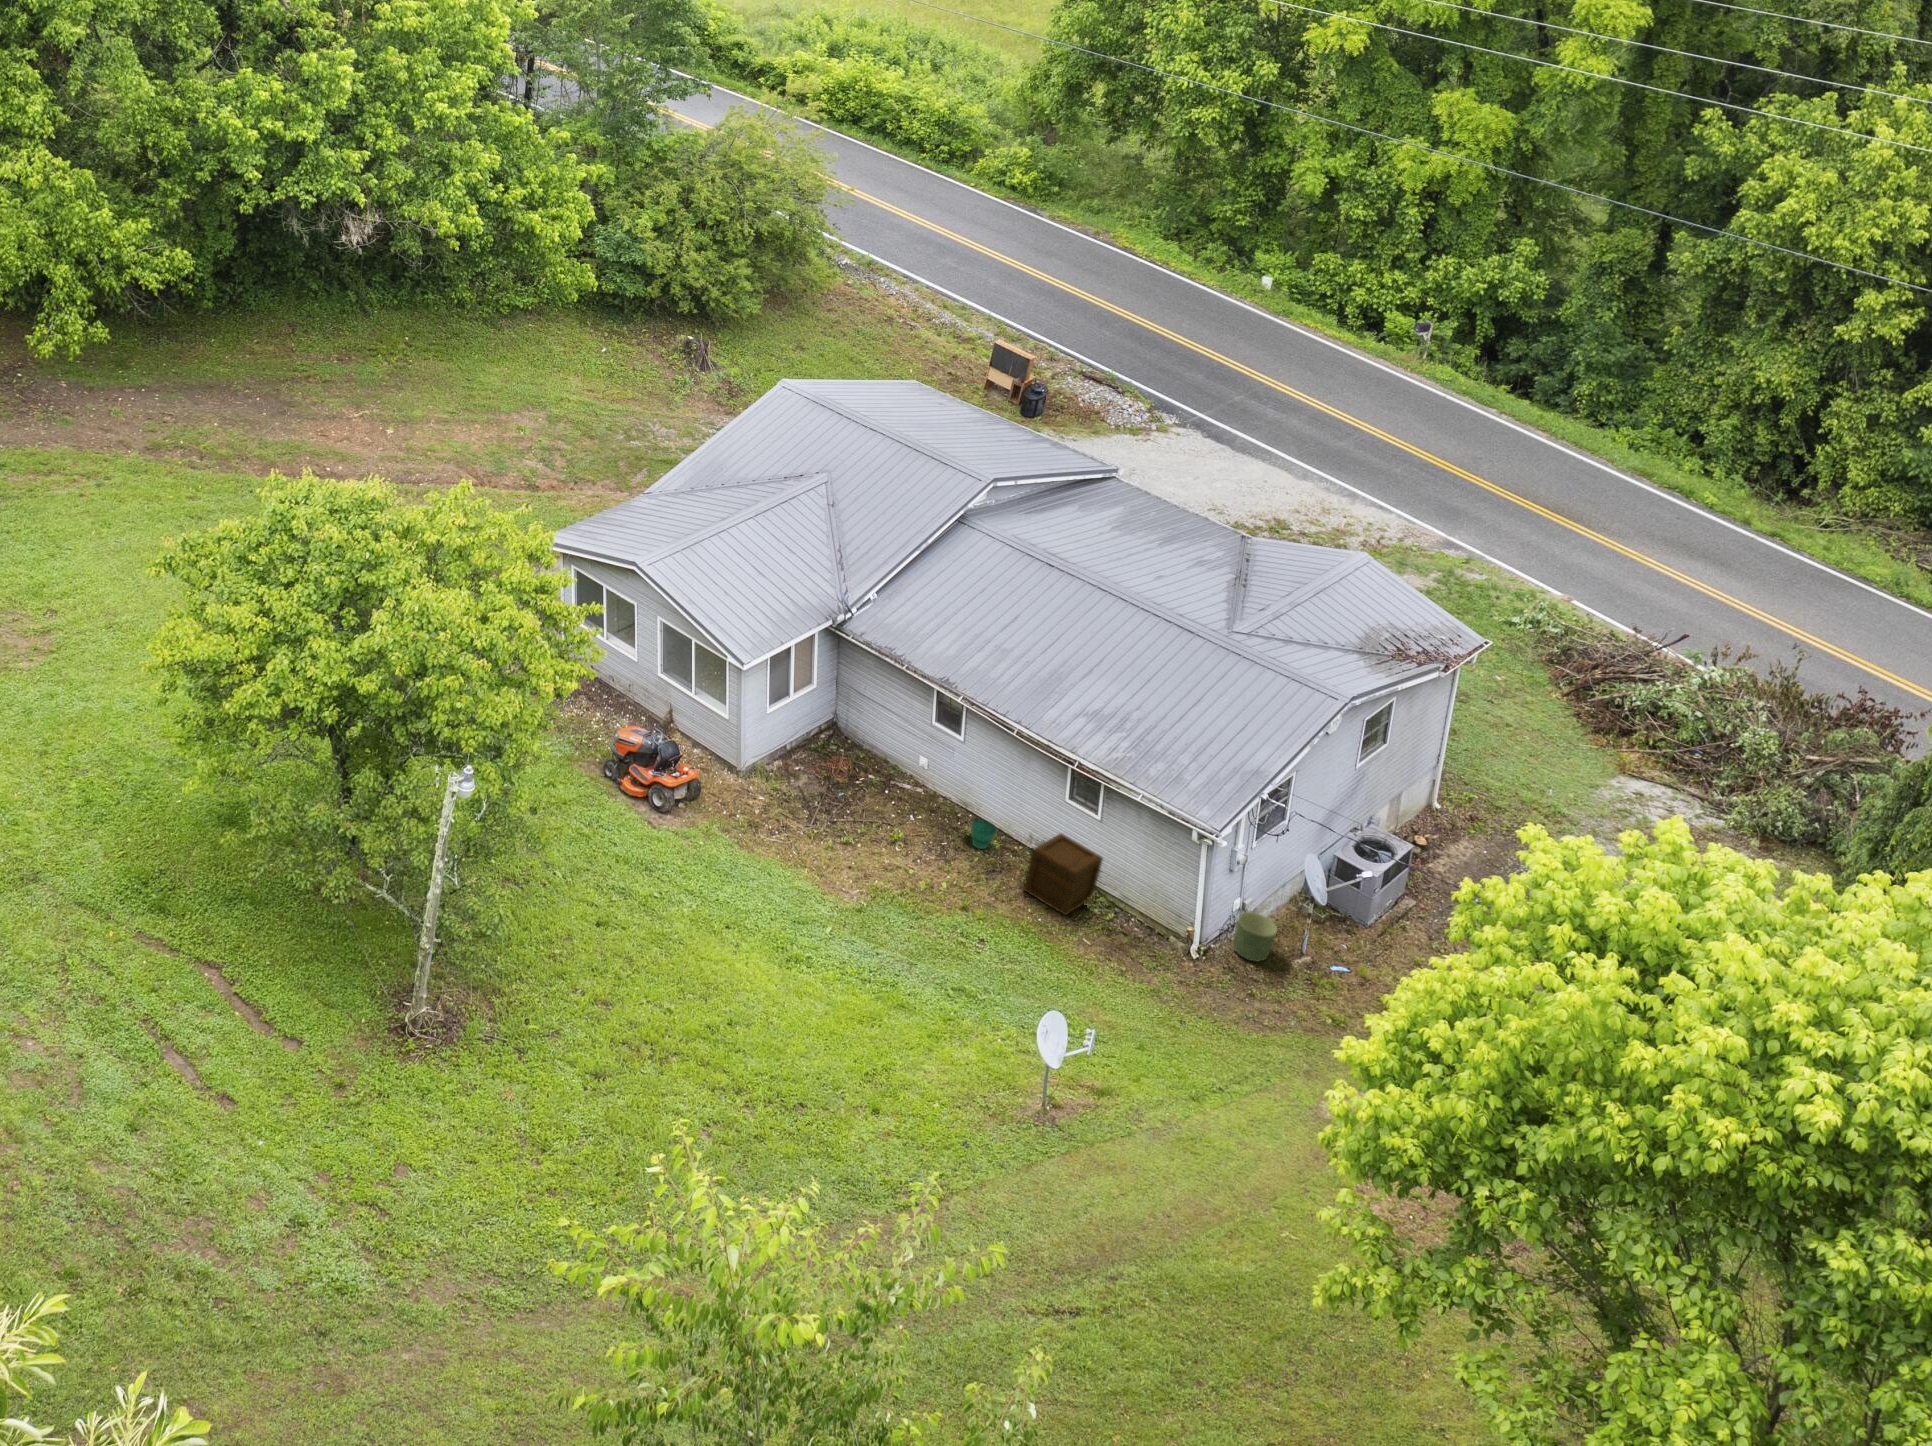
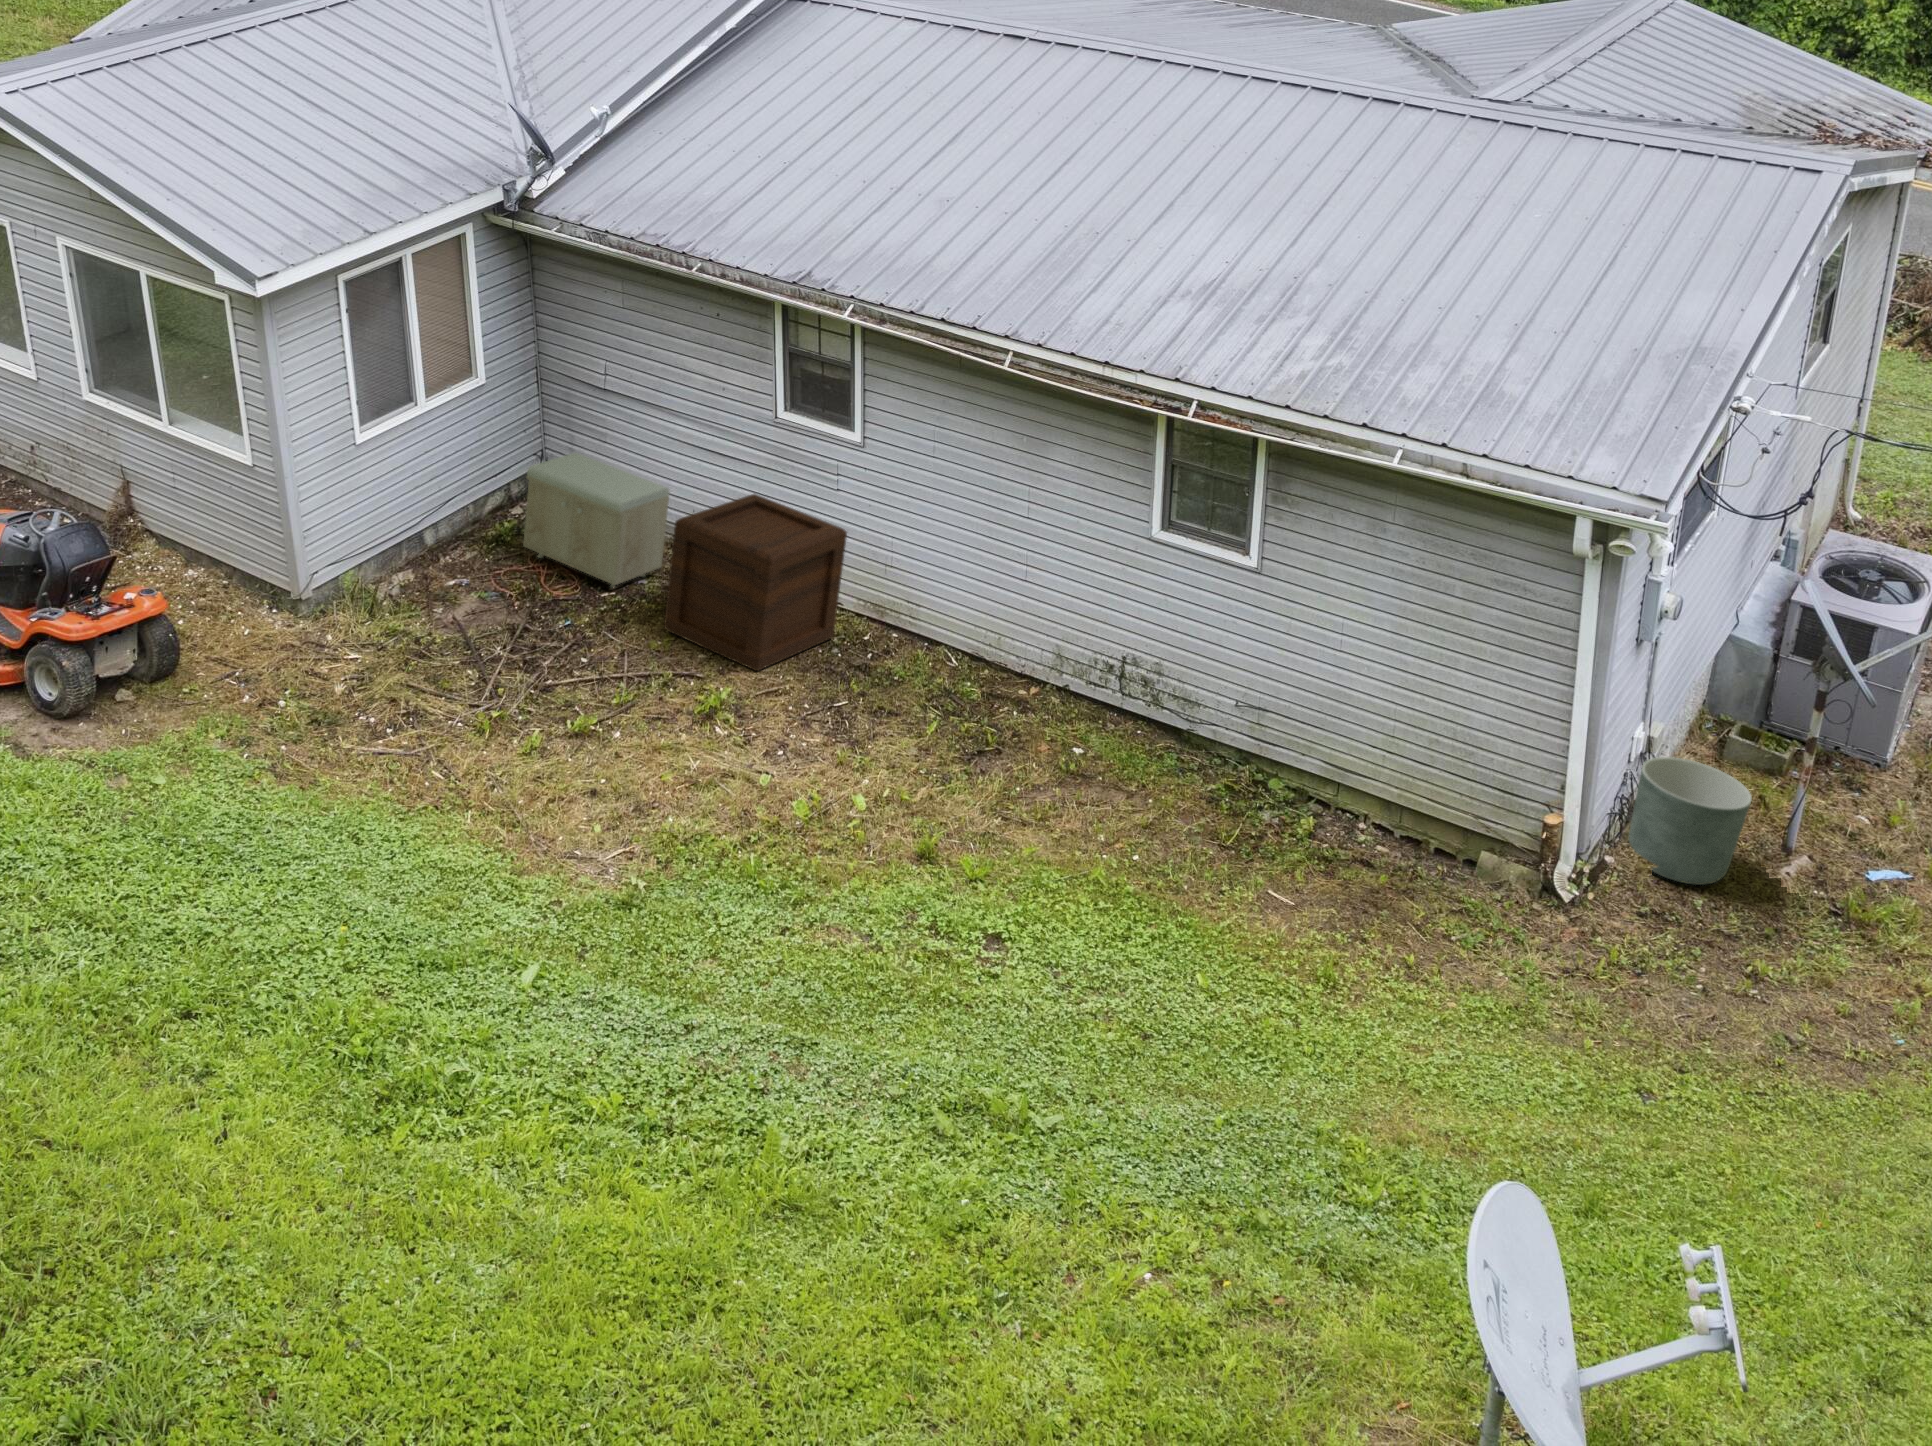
storage bench: none [826,717,886,778] -> present [523,453,670,588]
bucket: present [972,818,997,849] -> none [906,628,983,708]
wooden crate: present [1023,834,1103,915] -> present [664,494,847,671]

